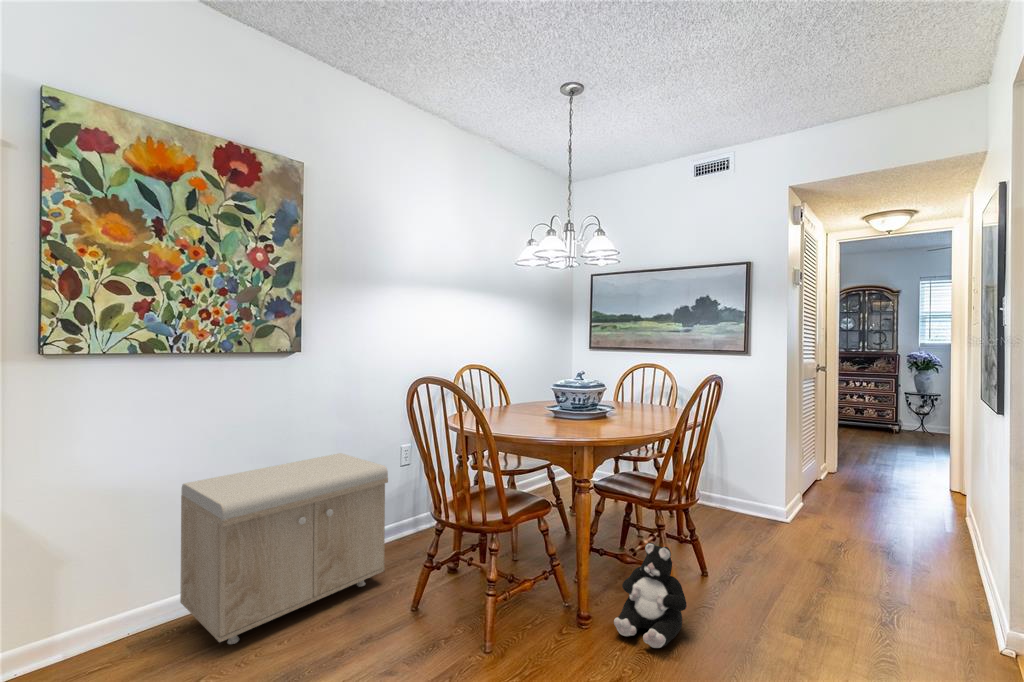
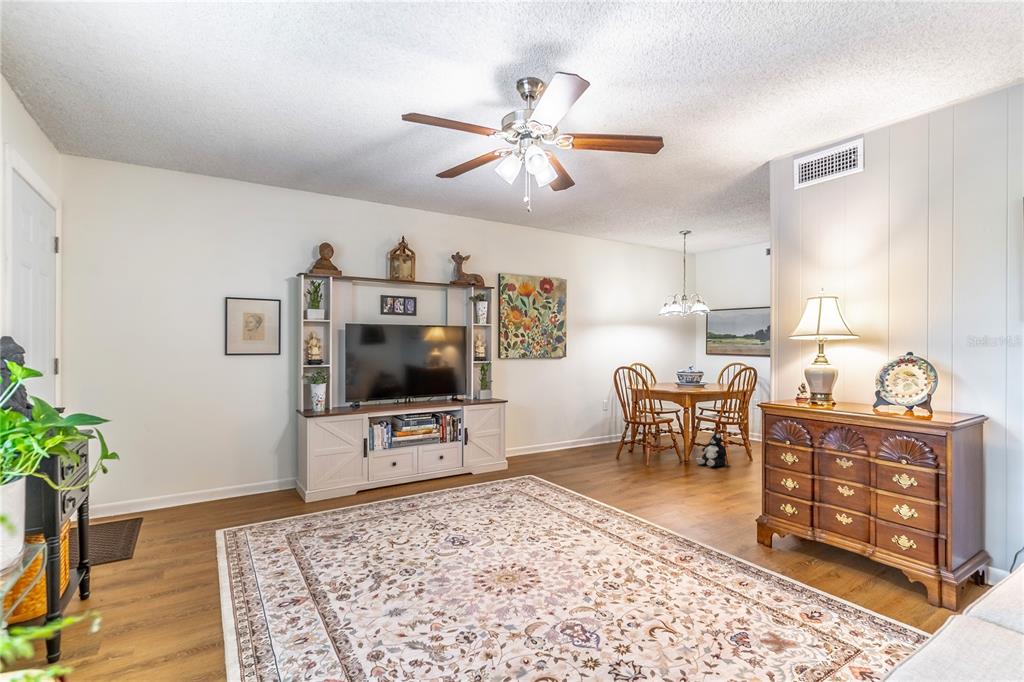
storage bench: present [180,453,388,644] -> none [533,400,604,457]

